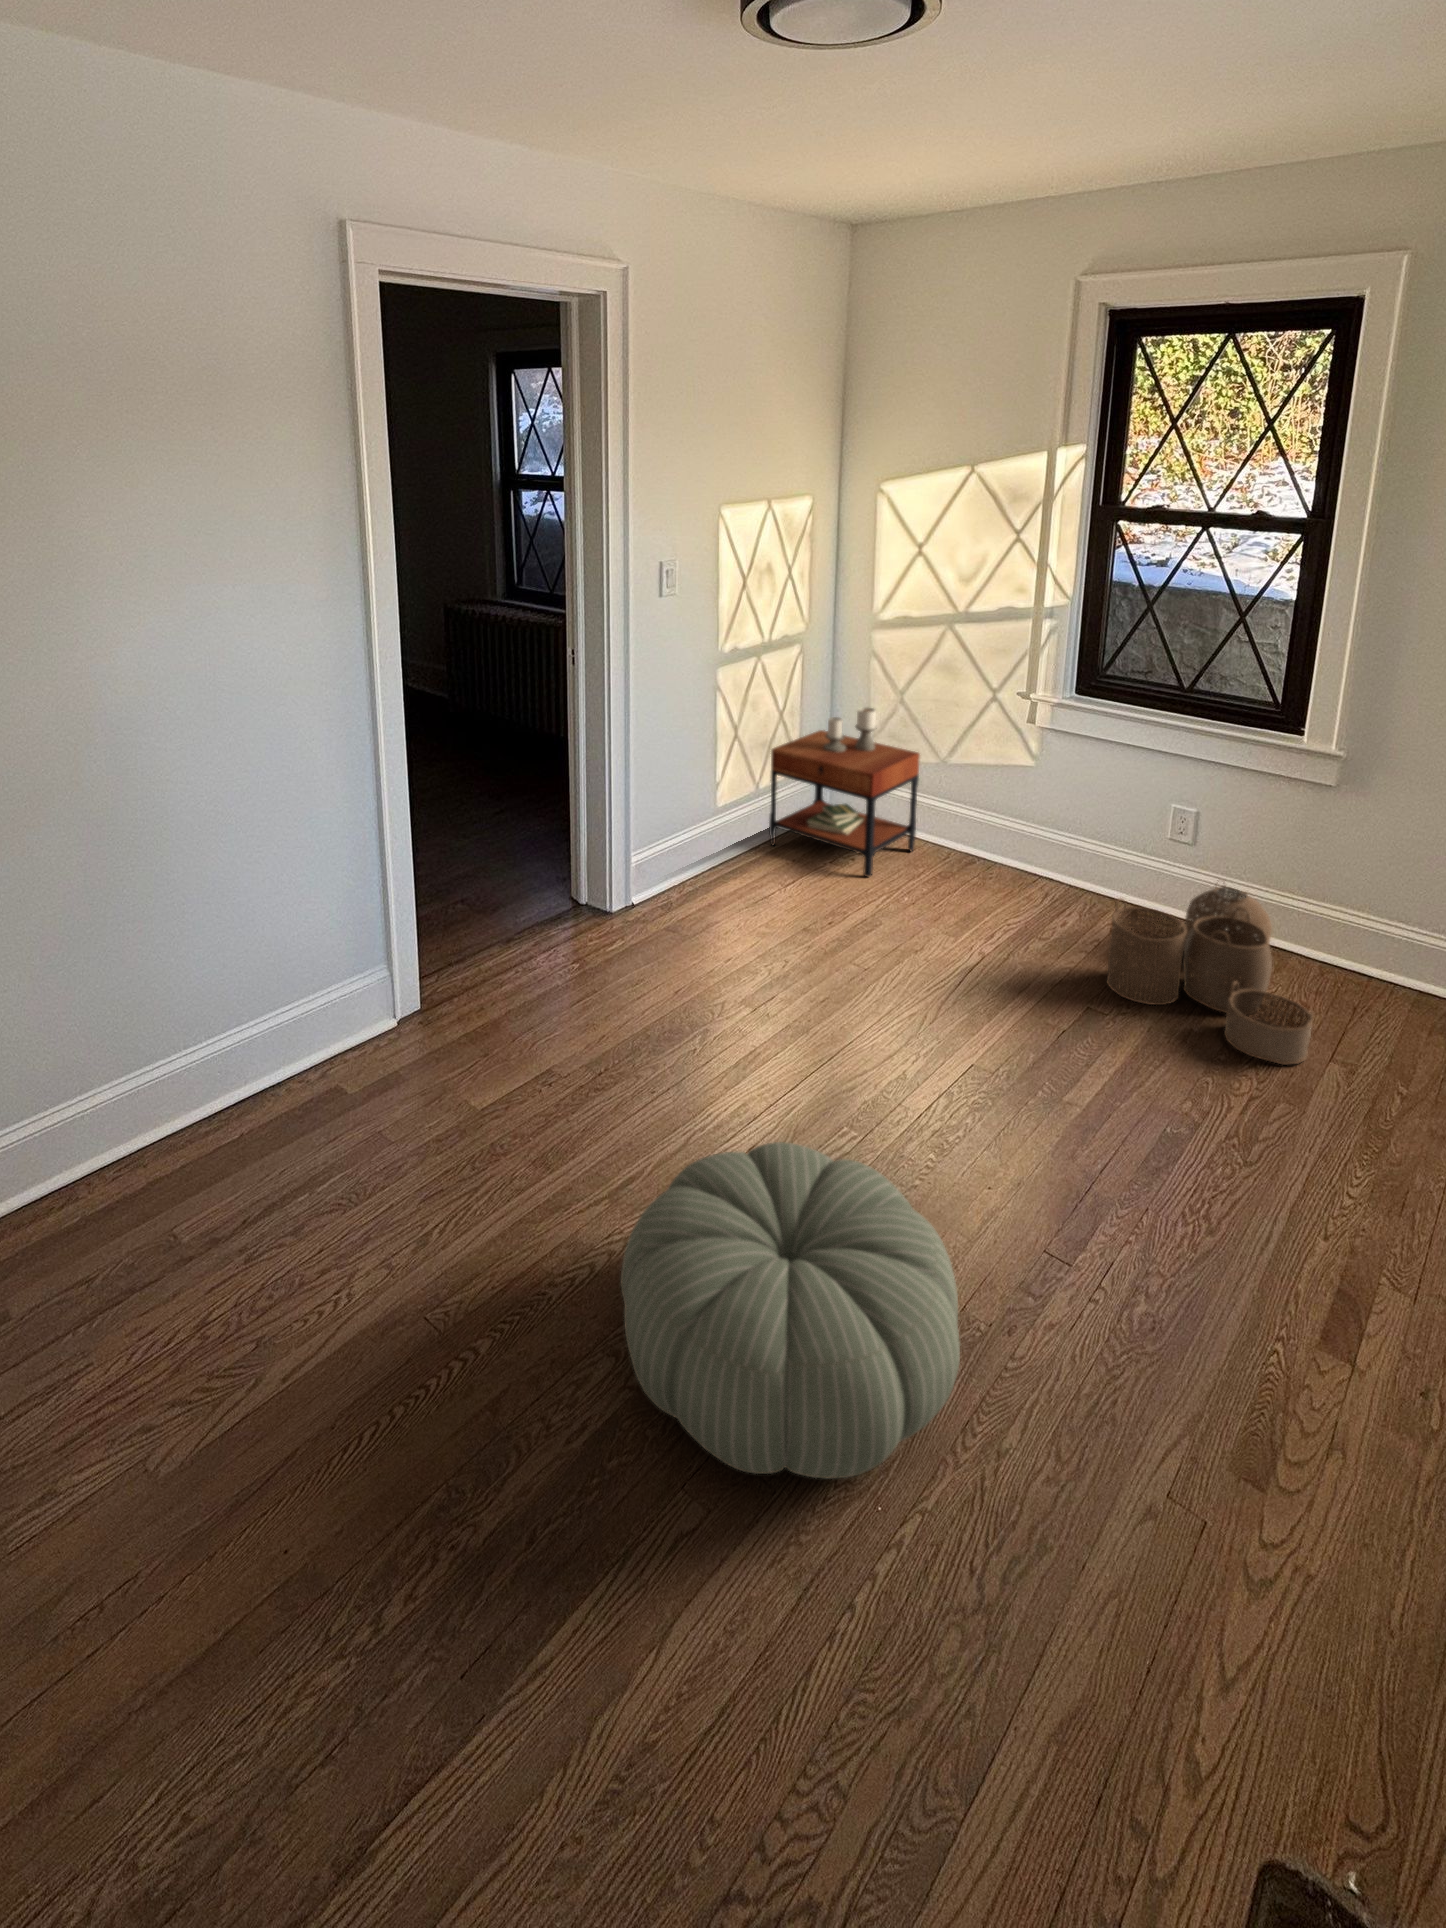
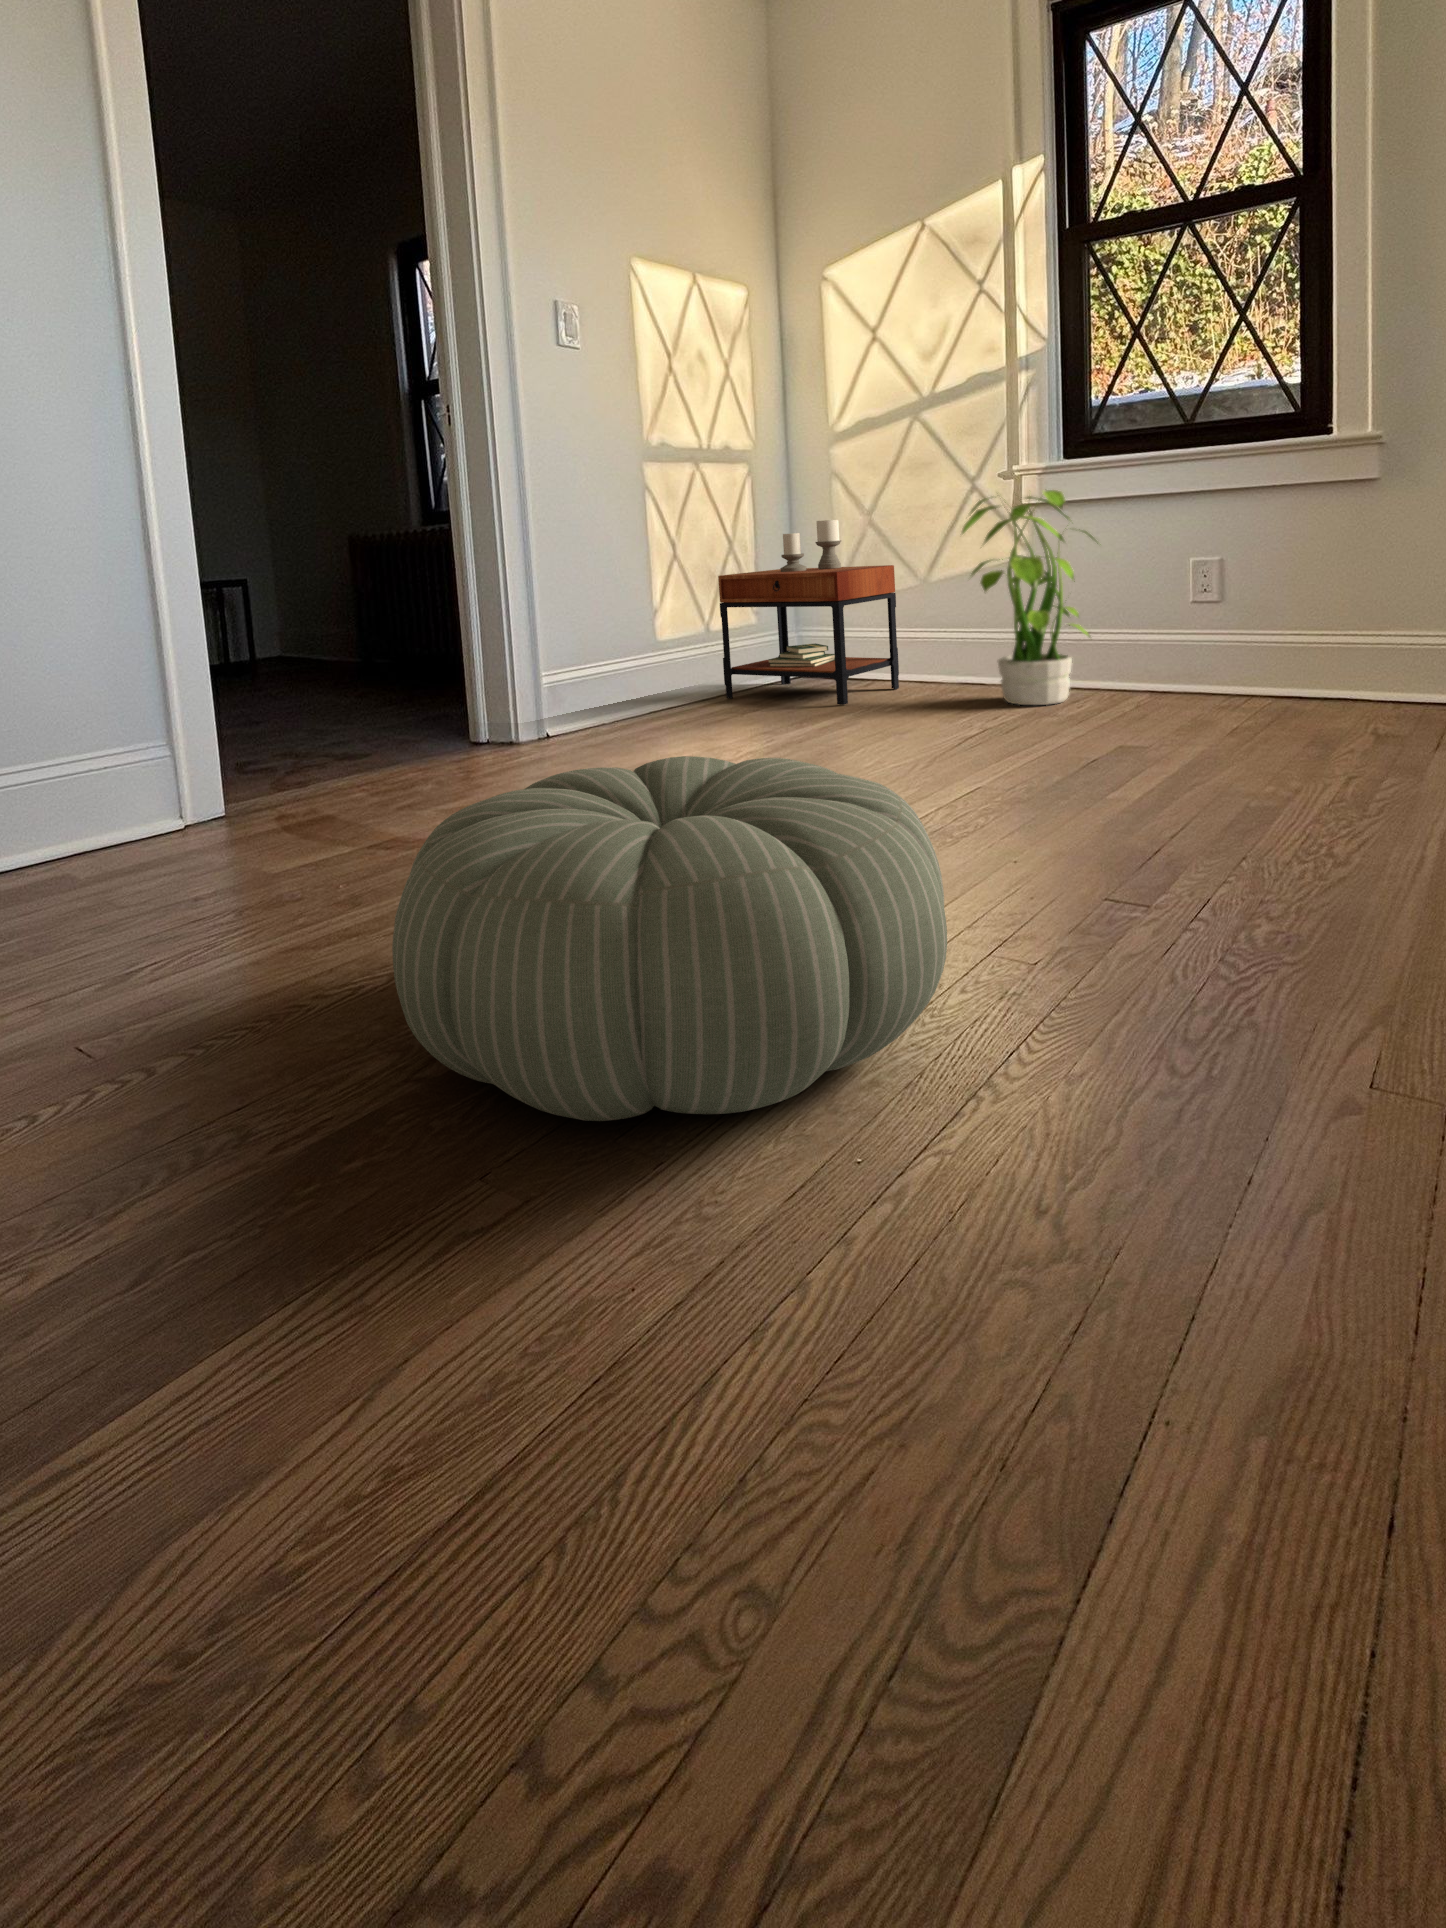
potted plant: none [979,724,1099,908] -> present [962,490,1101,705]
woven basket: present [1107,881,1313,1065] -> none [1133,619,1396,762]

